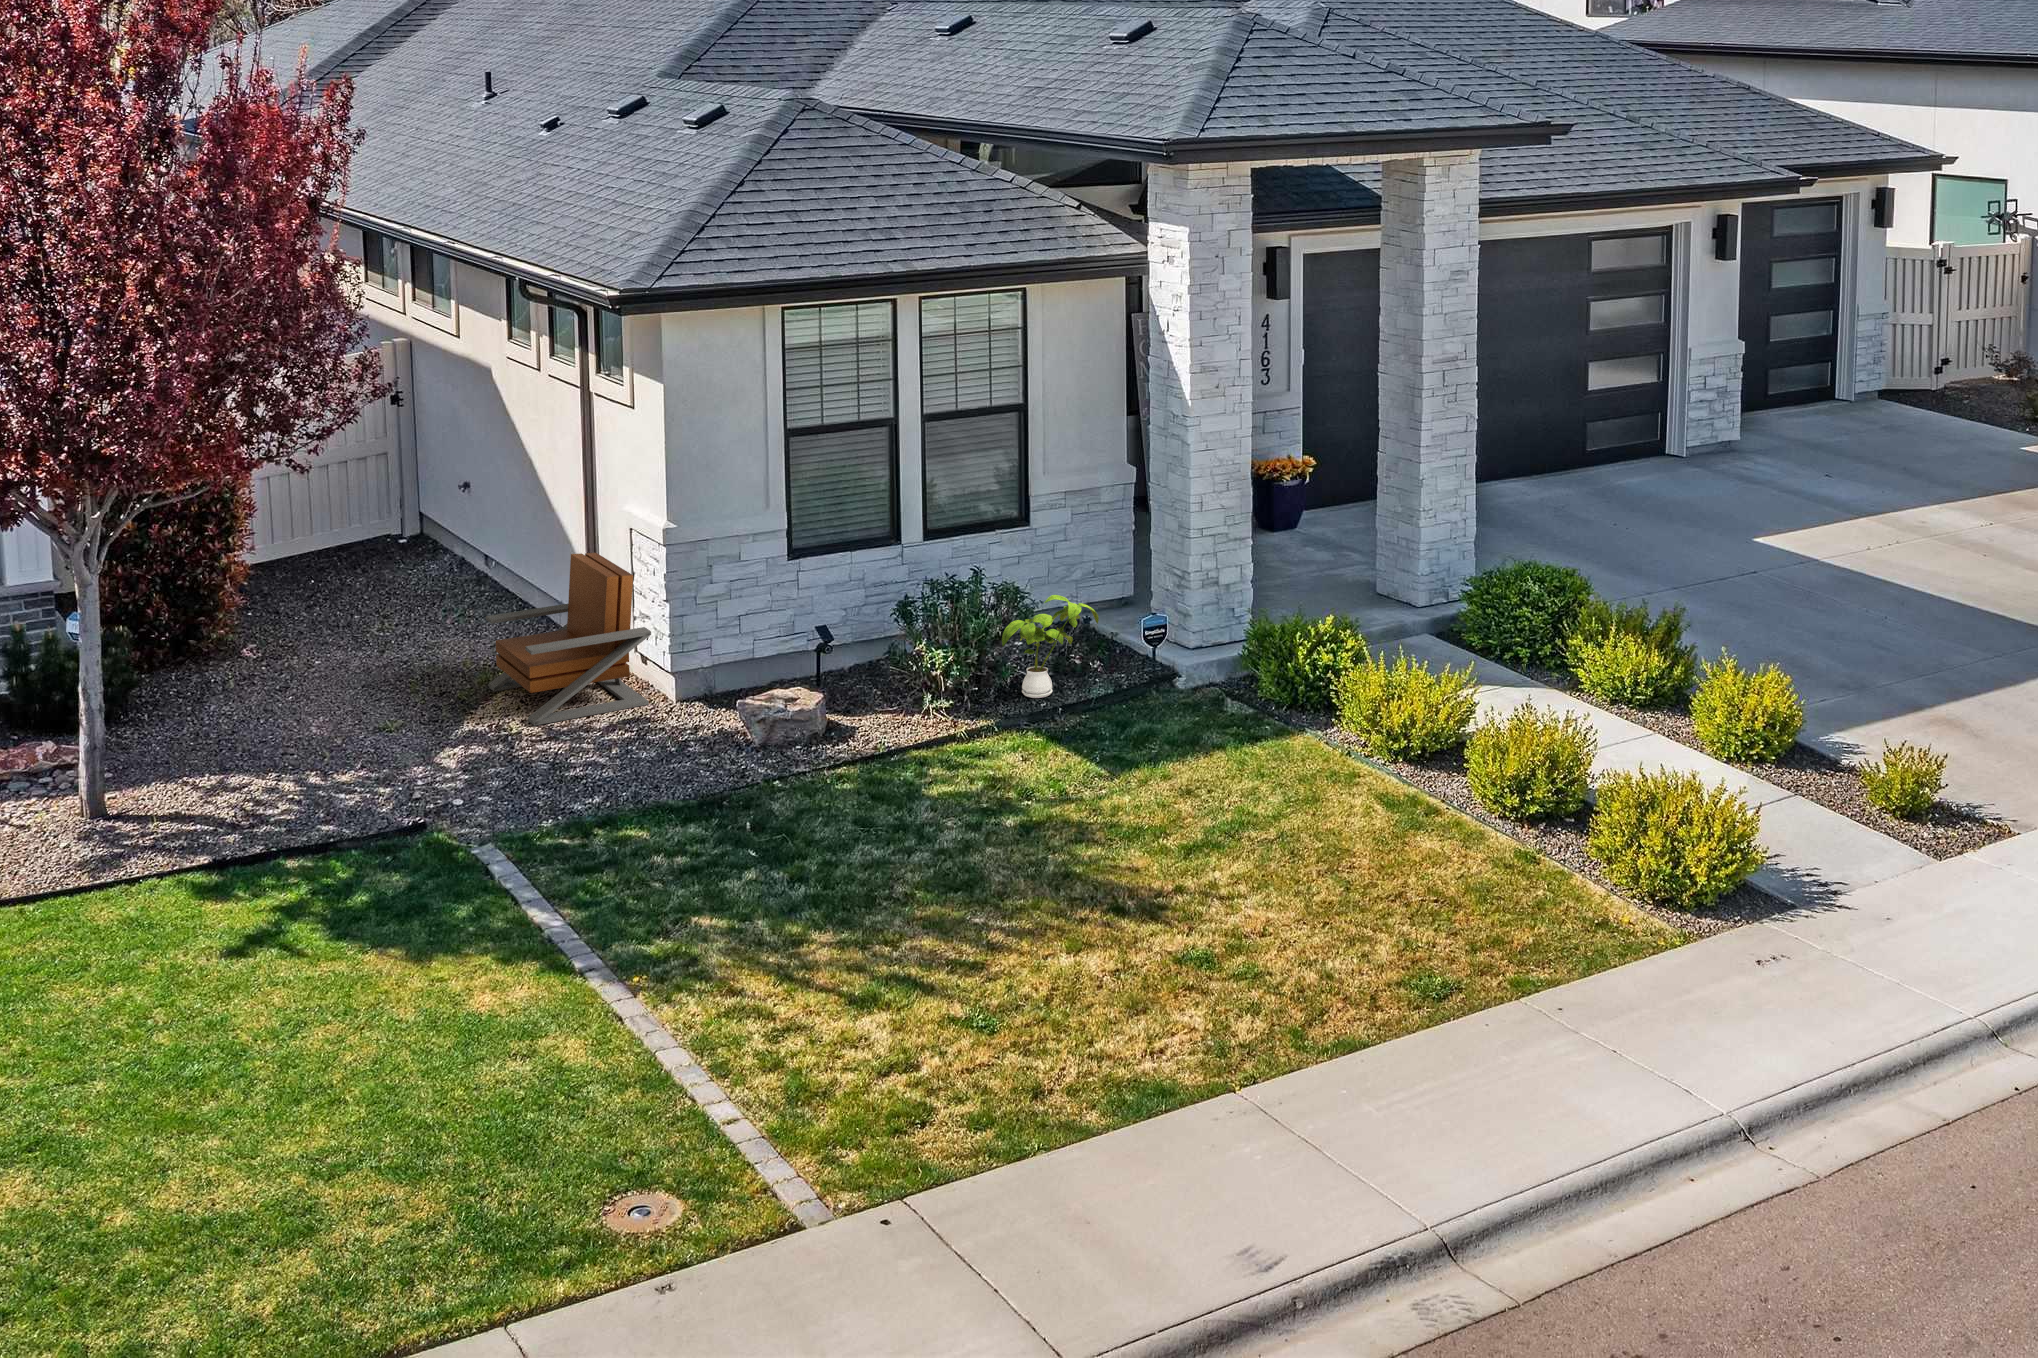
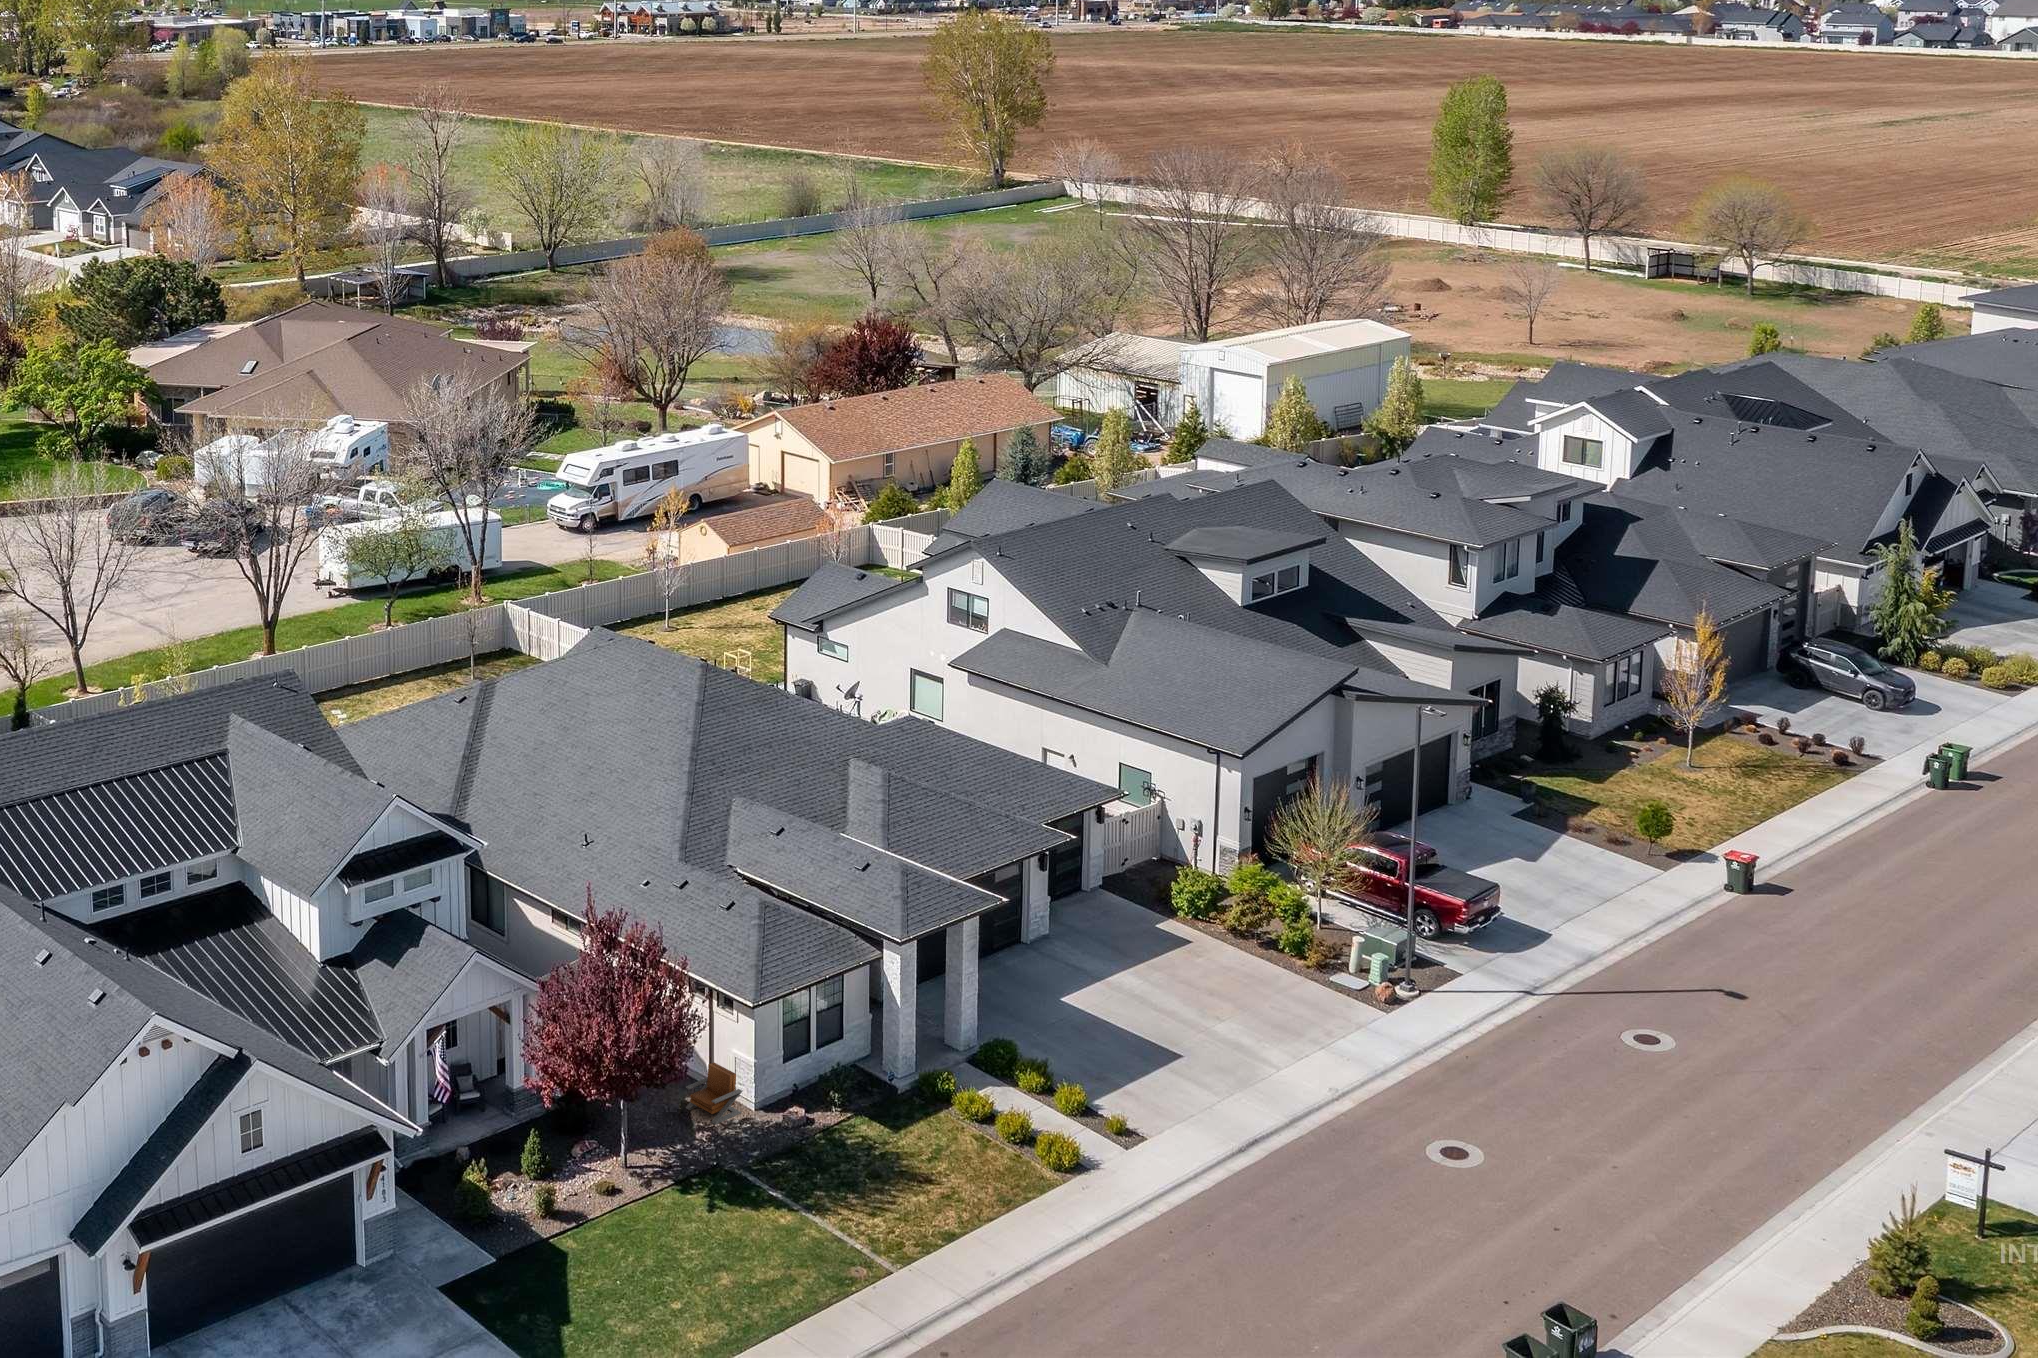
house plant: present [1002,595,1099,698] -> none [847,1071,873,1103]

